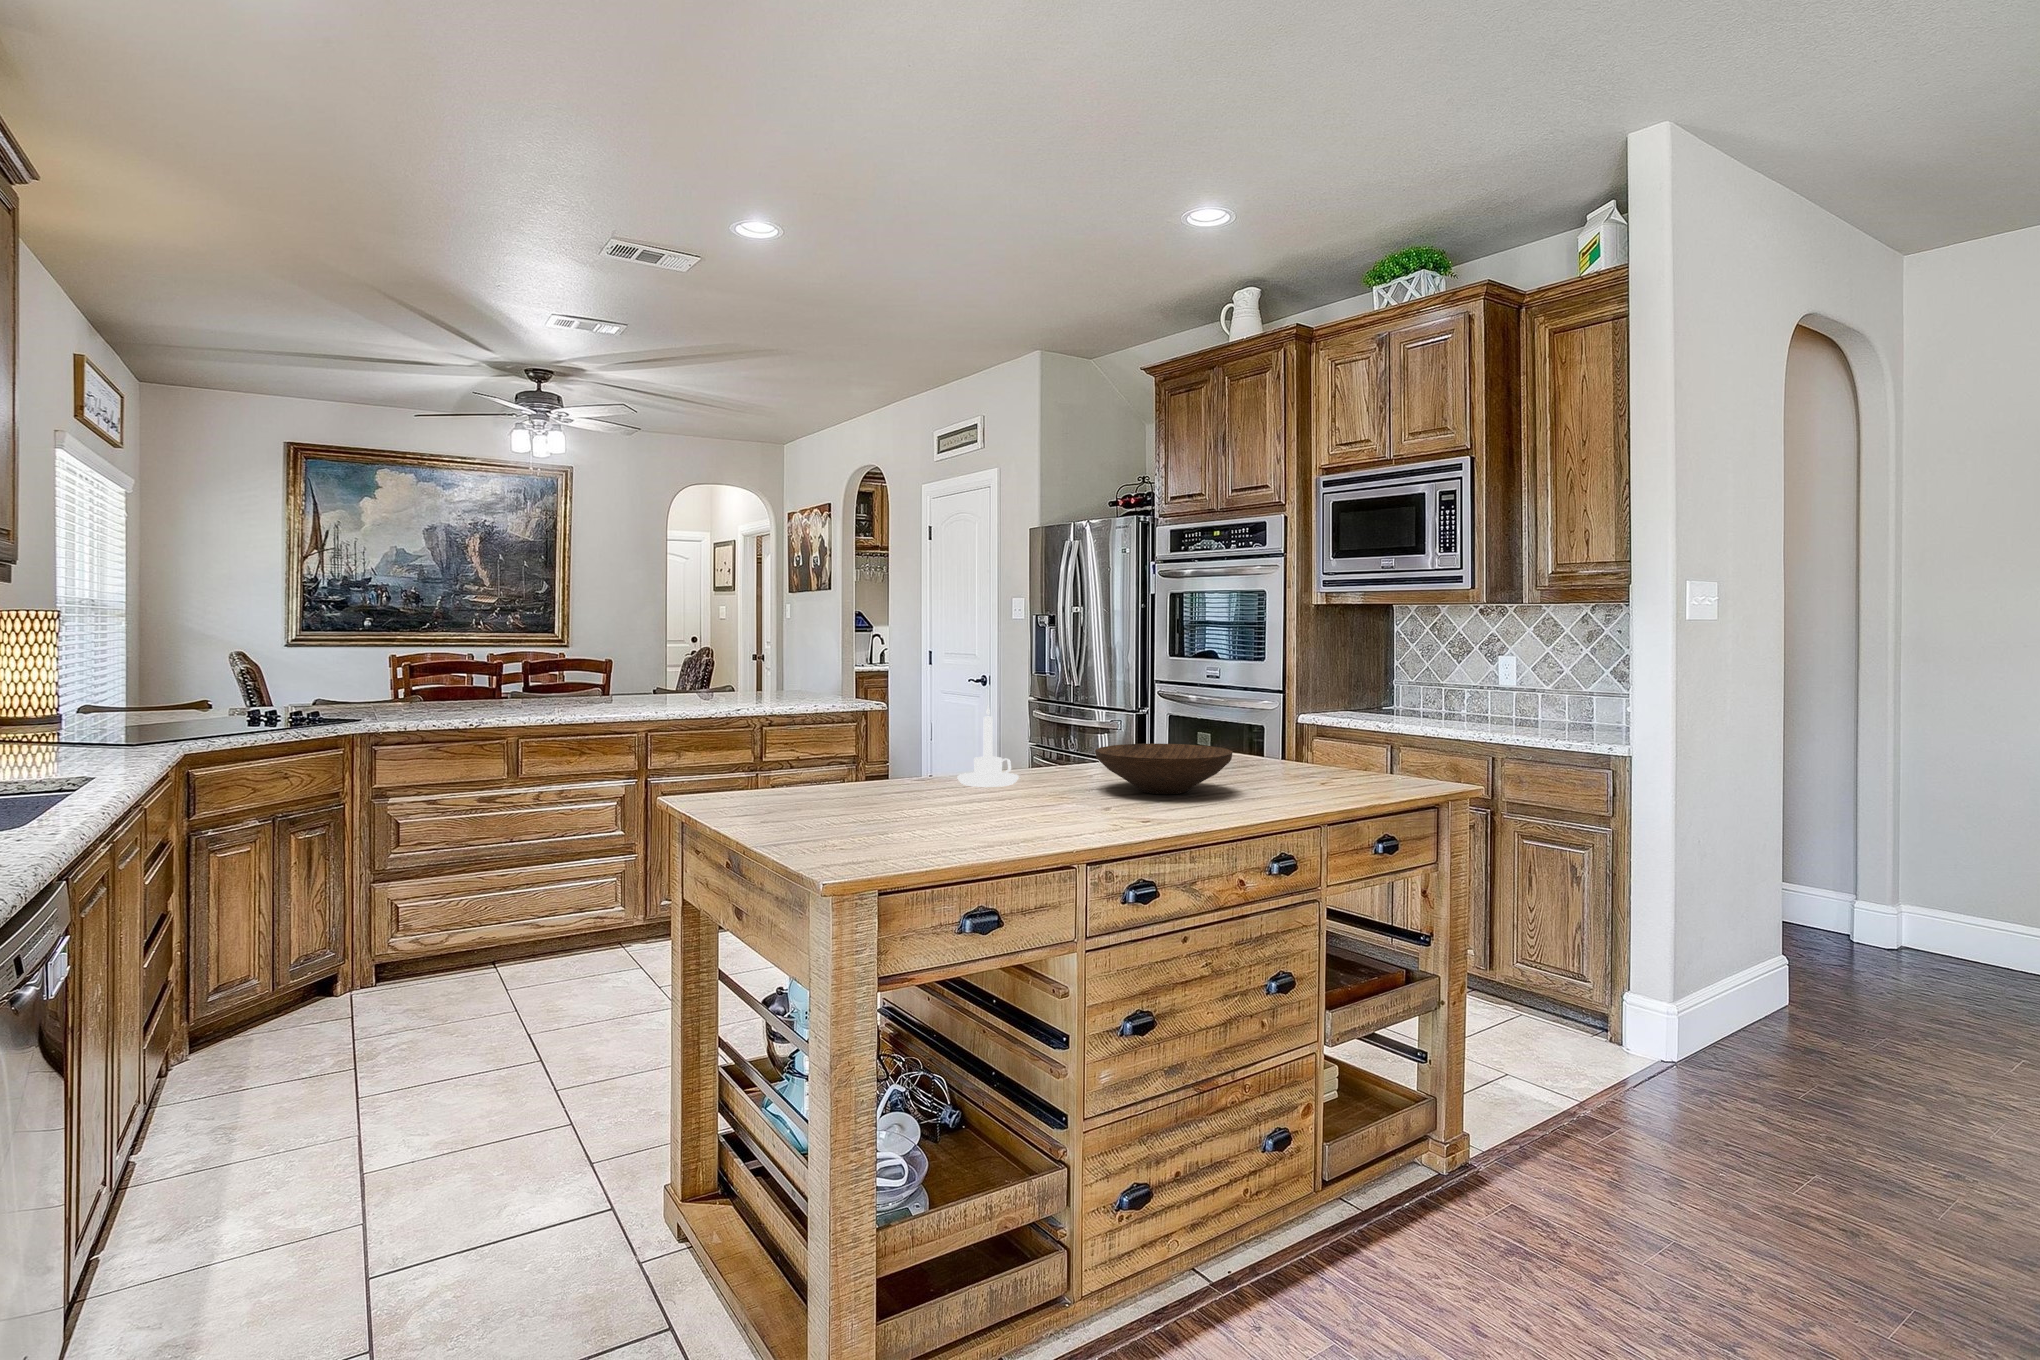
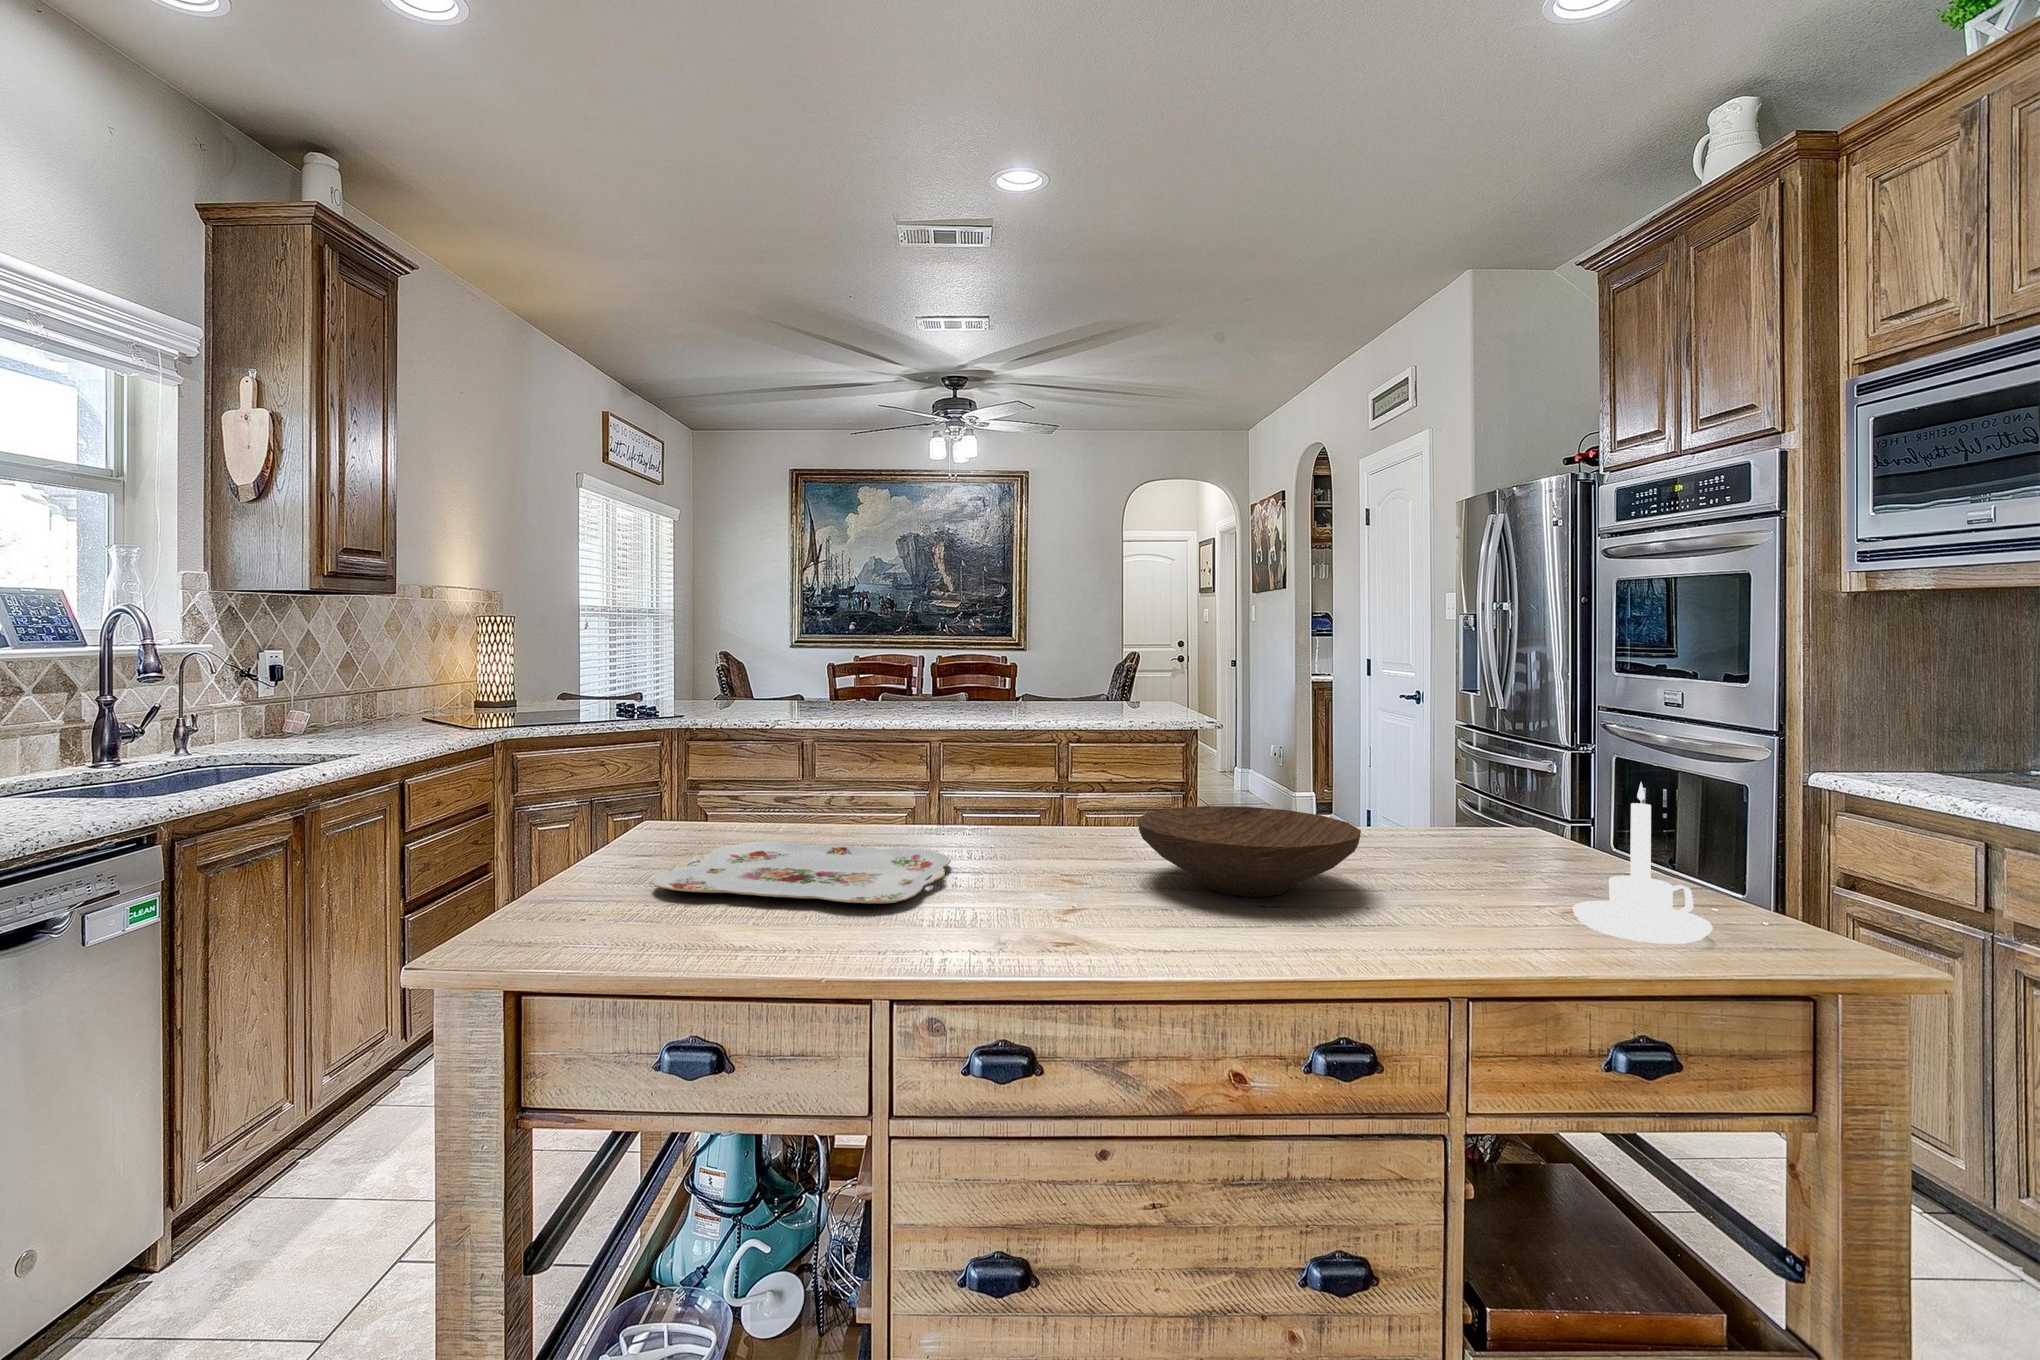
candle holder: present [957,706,1019,787] -> present [1573,782,1713,944]
serving tray: none [796,792,1017,831] -> present [653,841,951,904]

